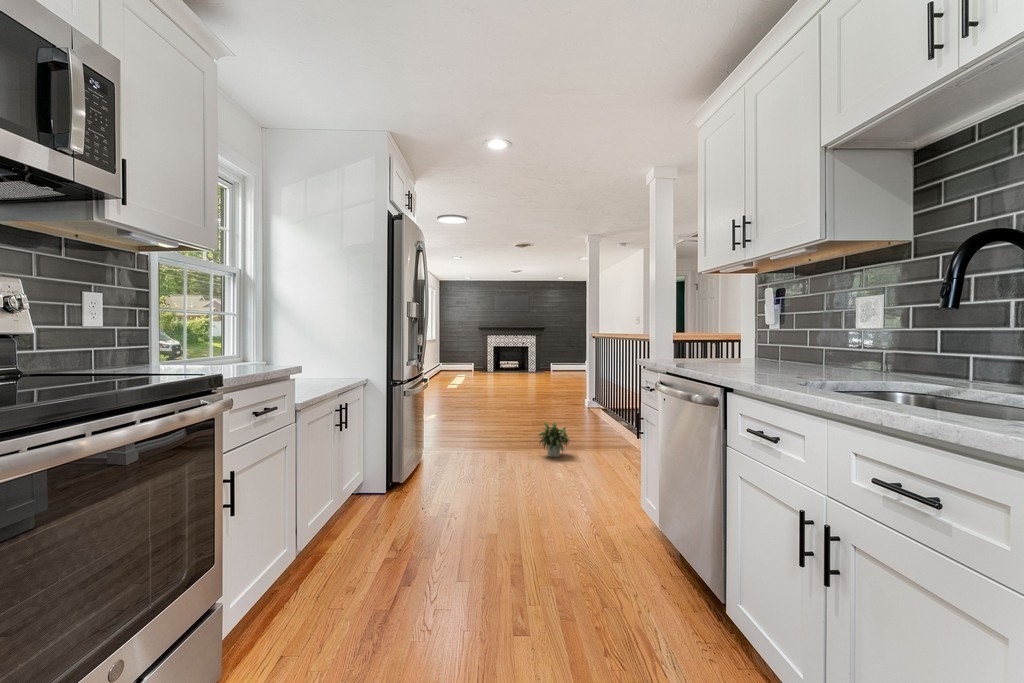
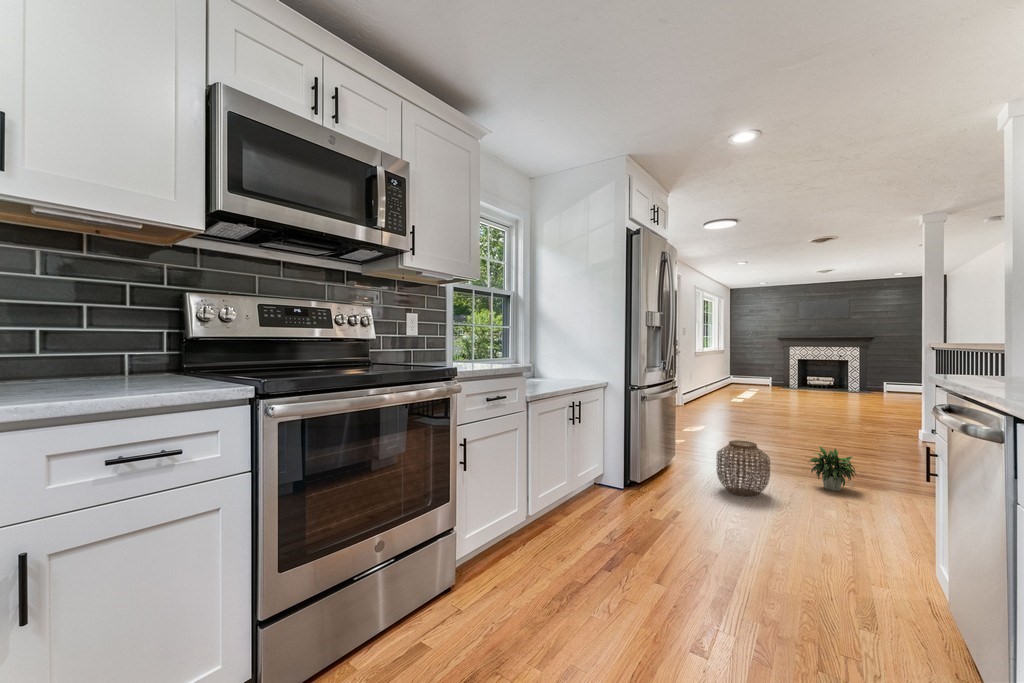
woven basket: none [471,425,515,477] -> present [716,440,770,497]

